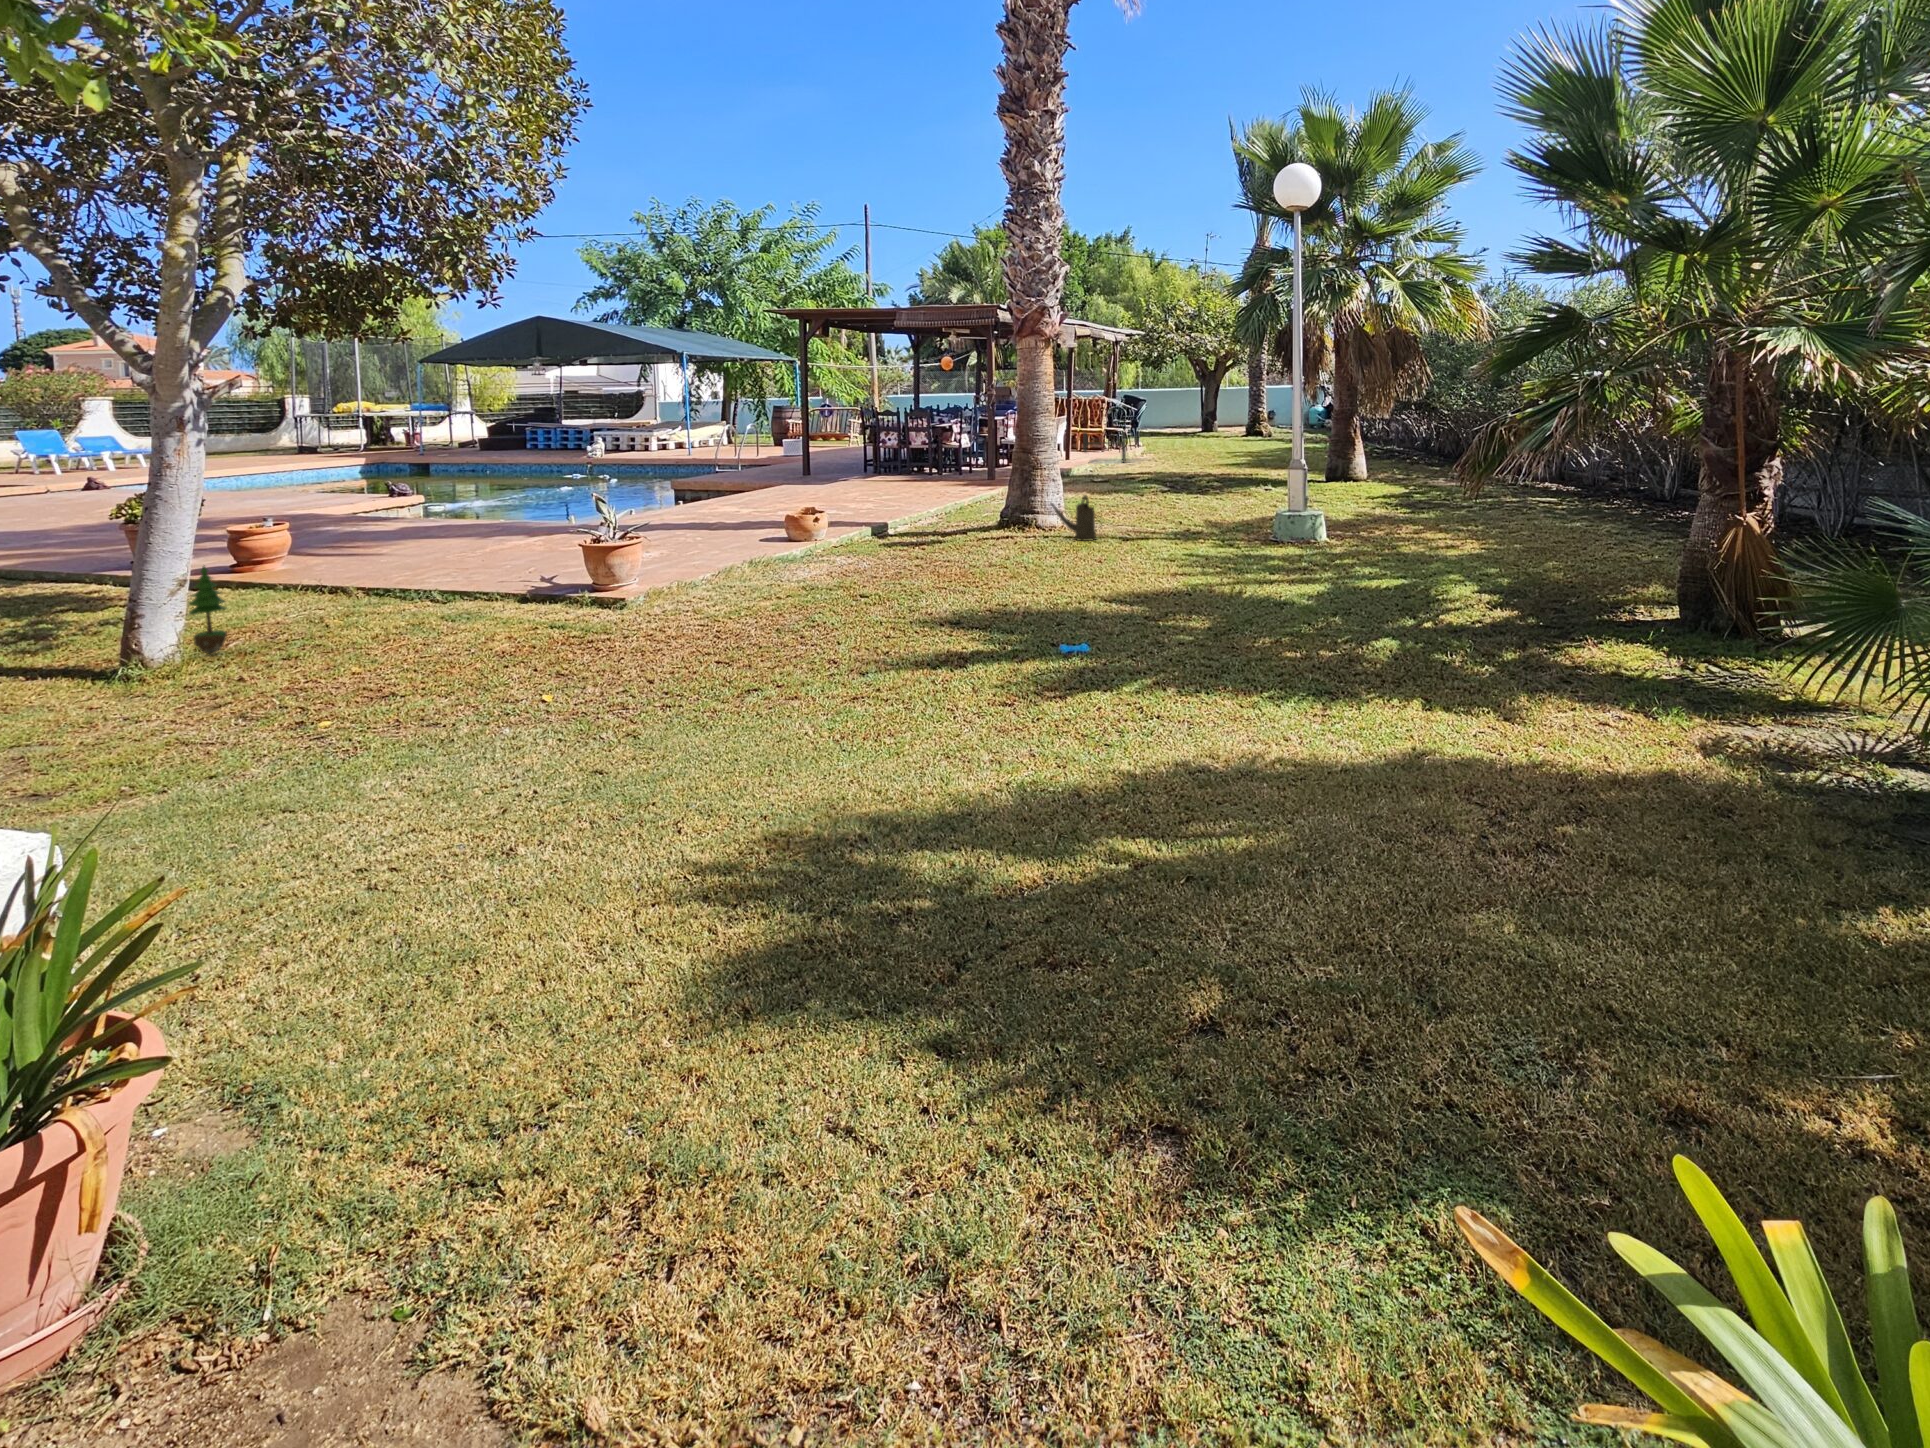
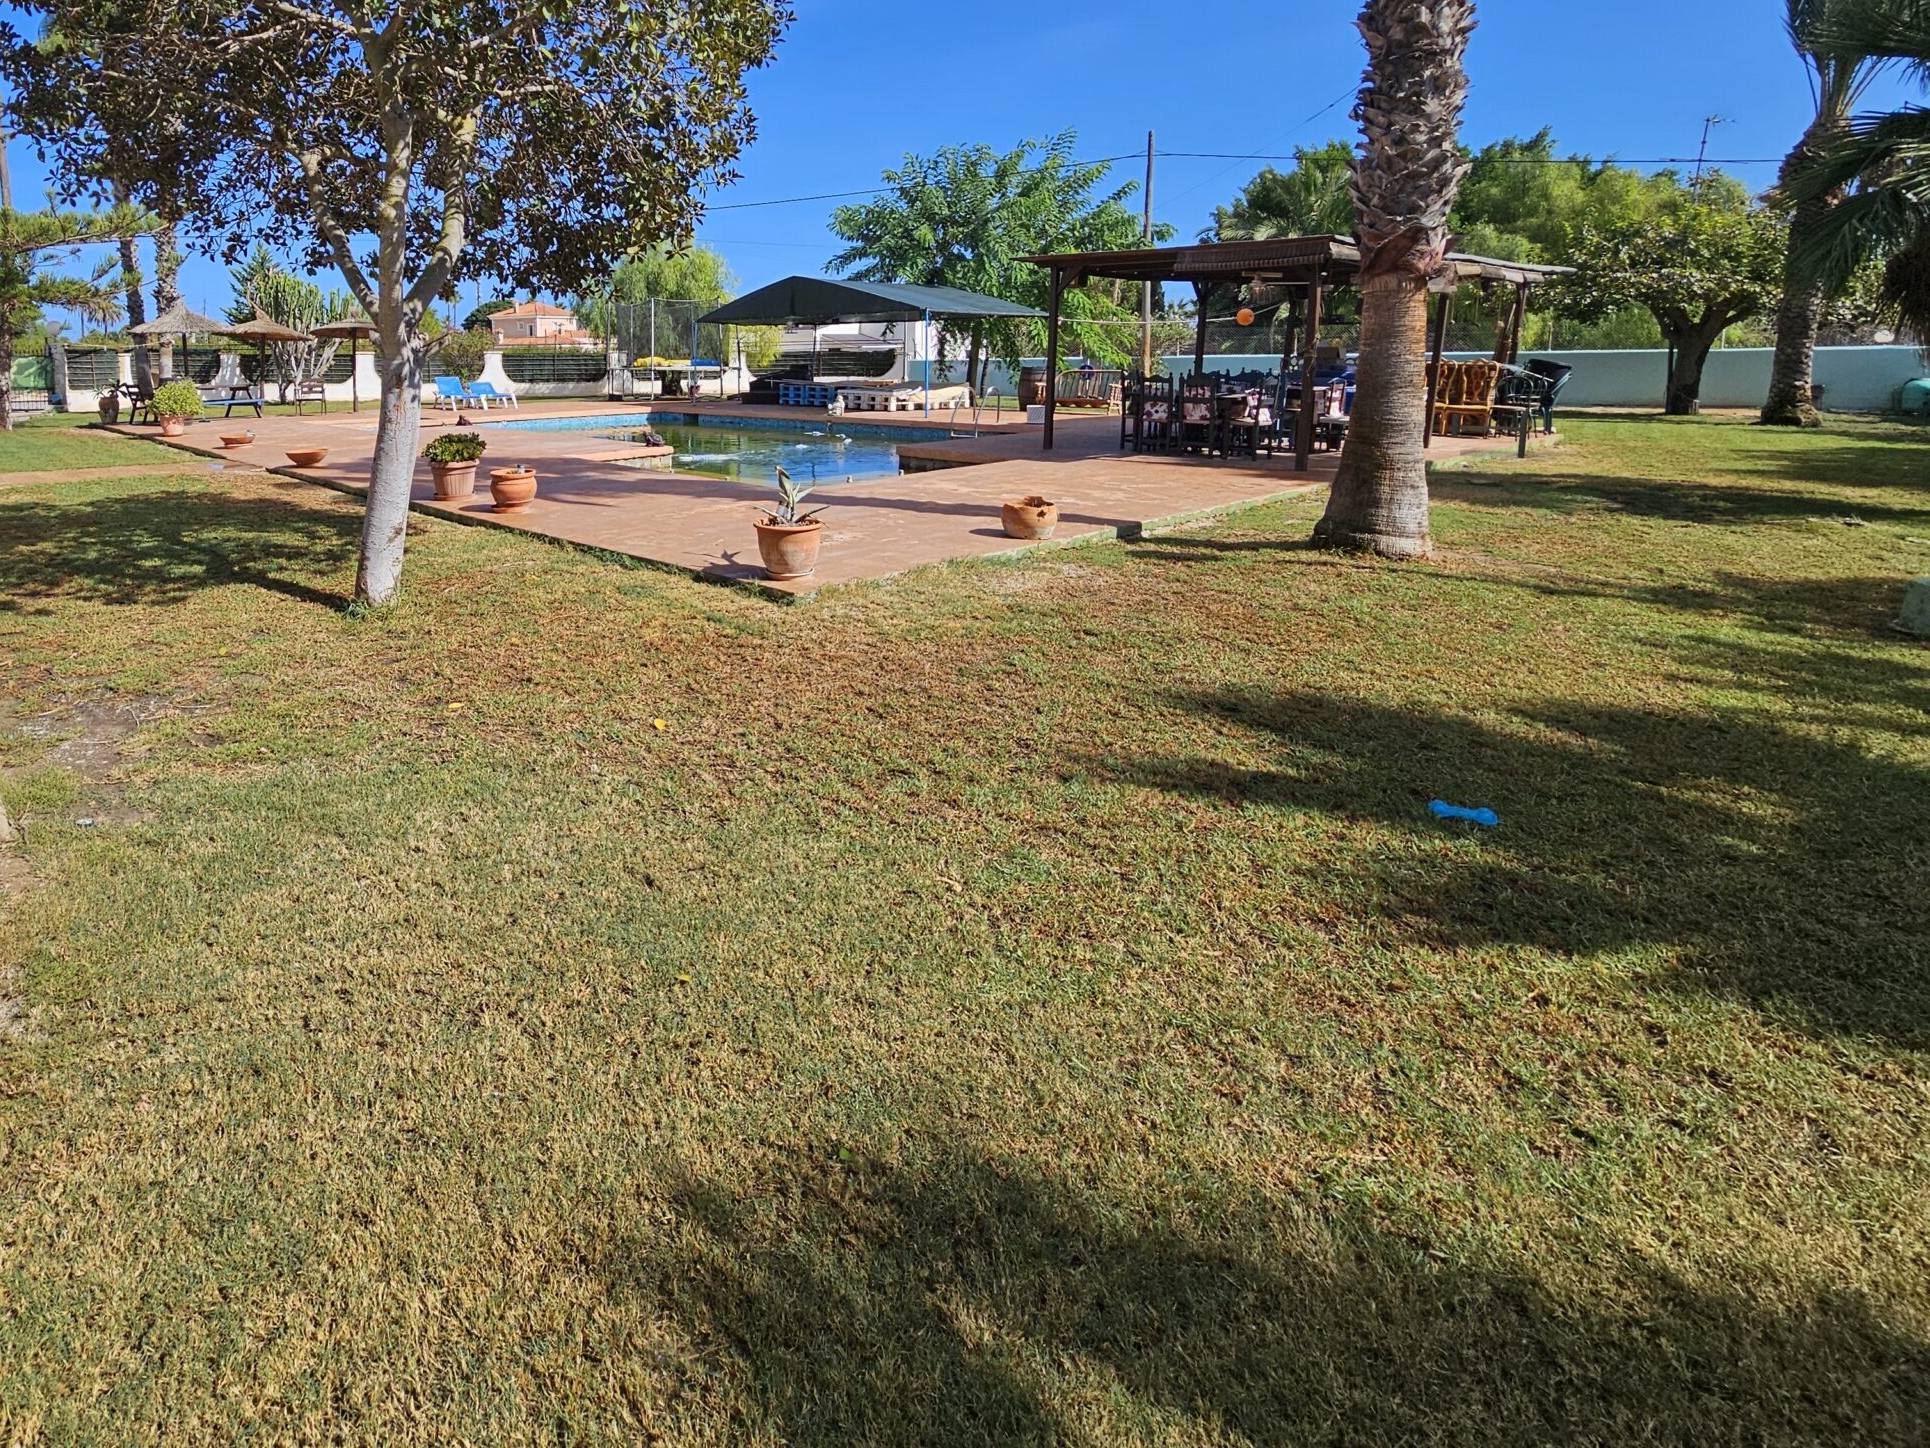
watering can: present [1051,495,1096,541] -> none [1398,513,1494,583]
potted tree: present [189,566,227,654] -> none [409,514,441,602]

